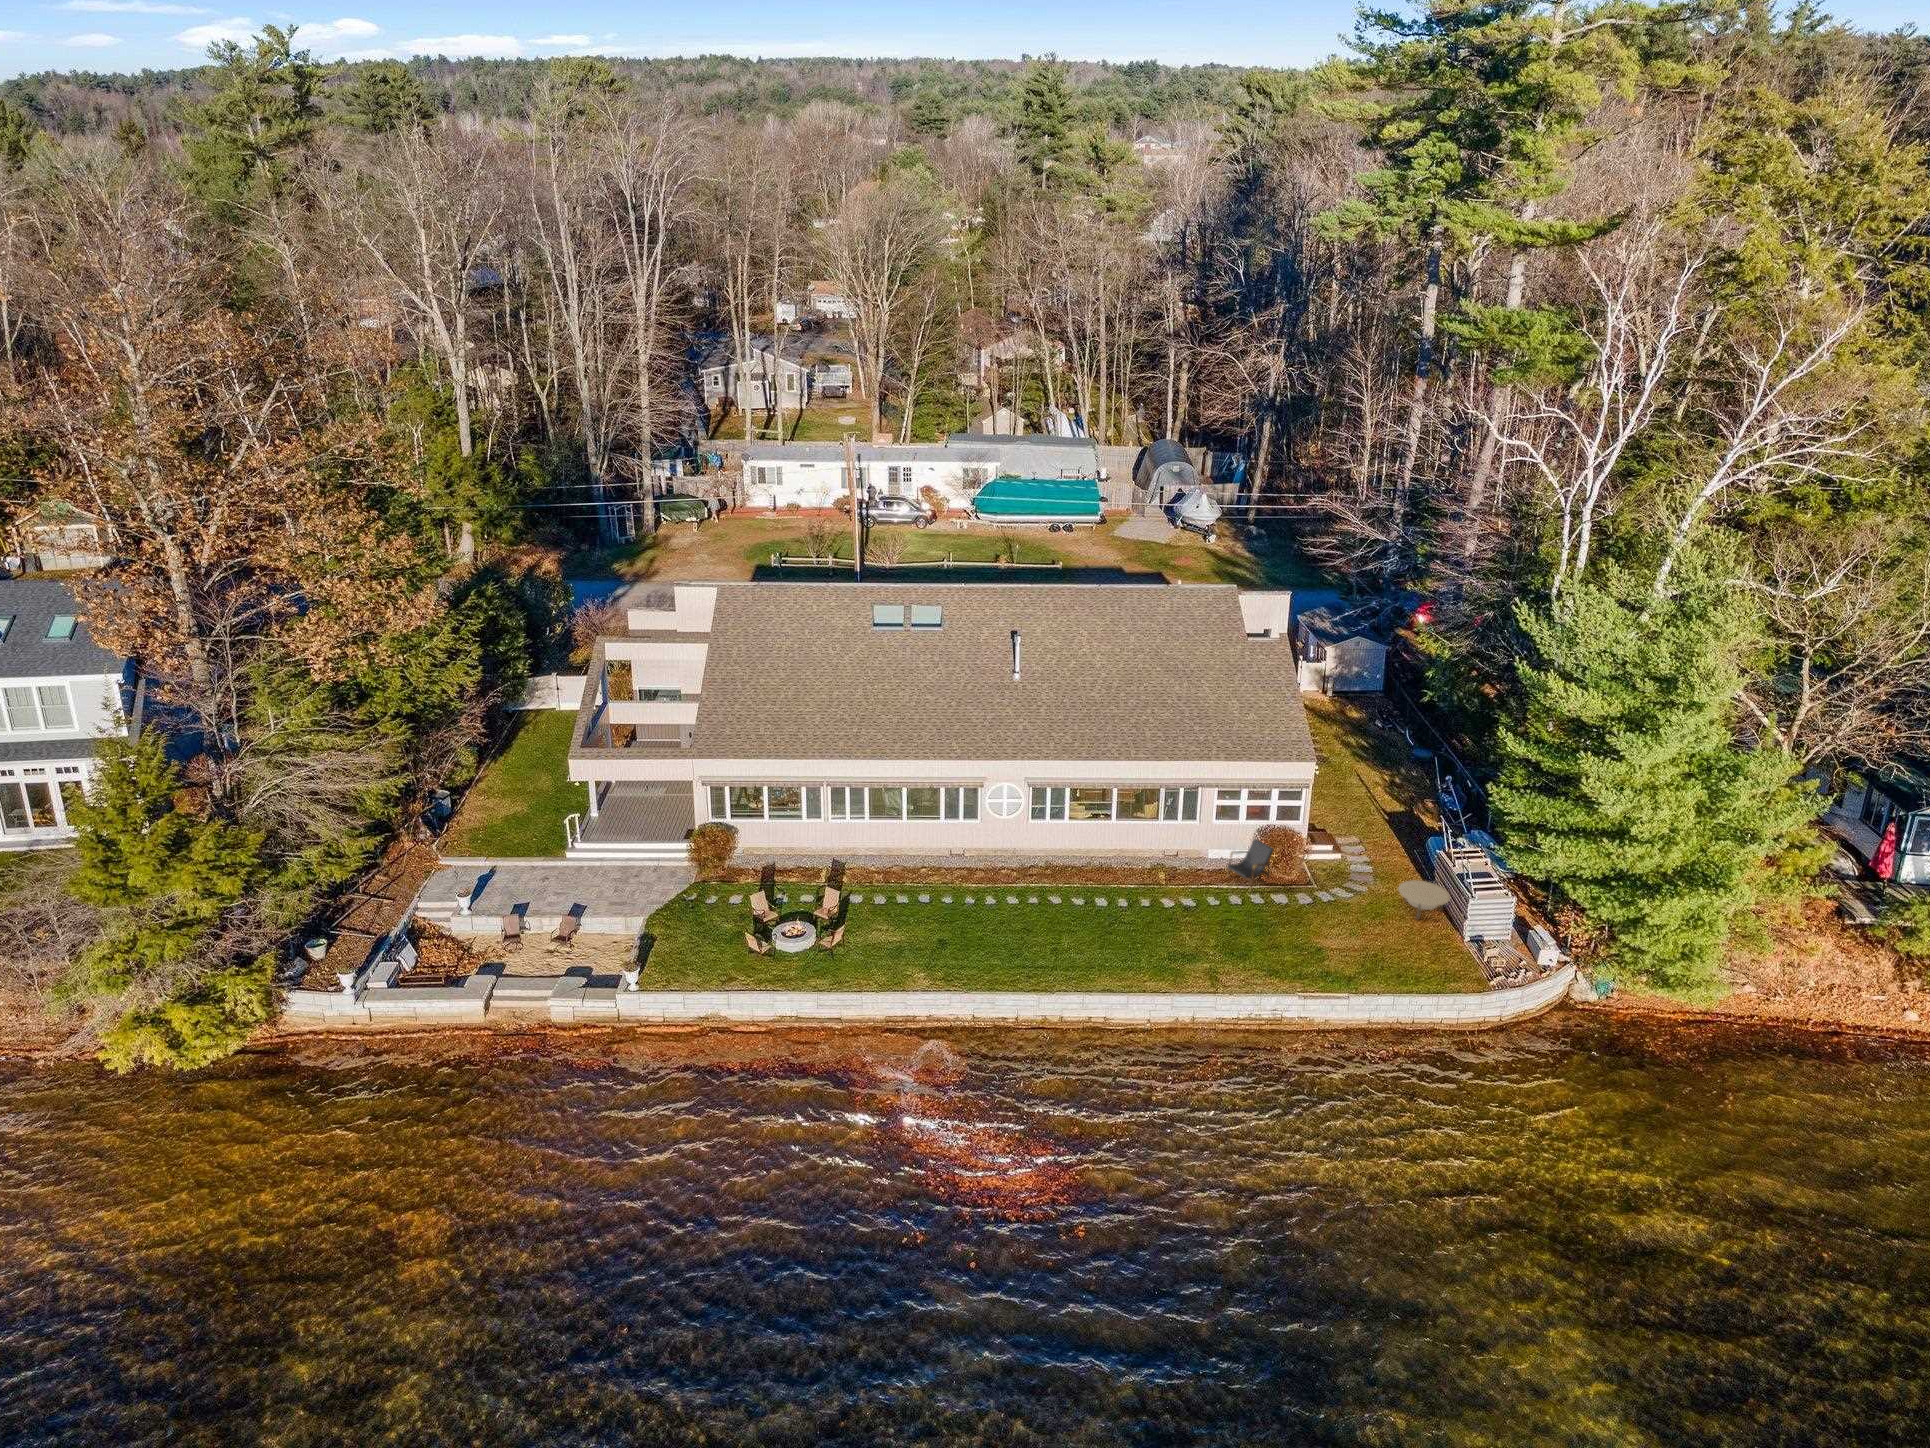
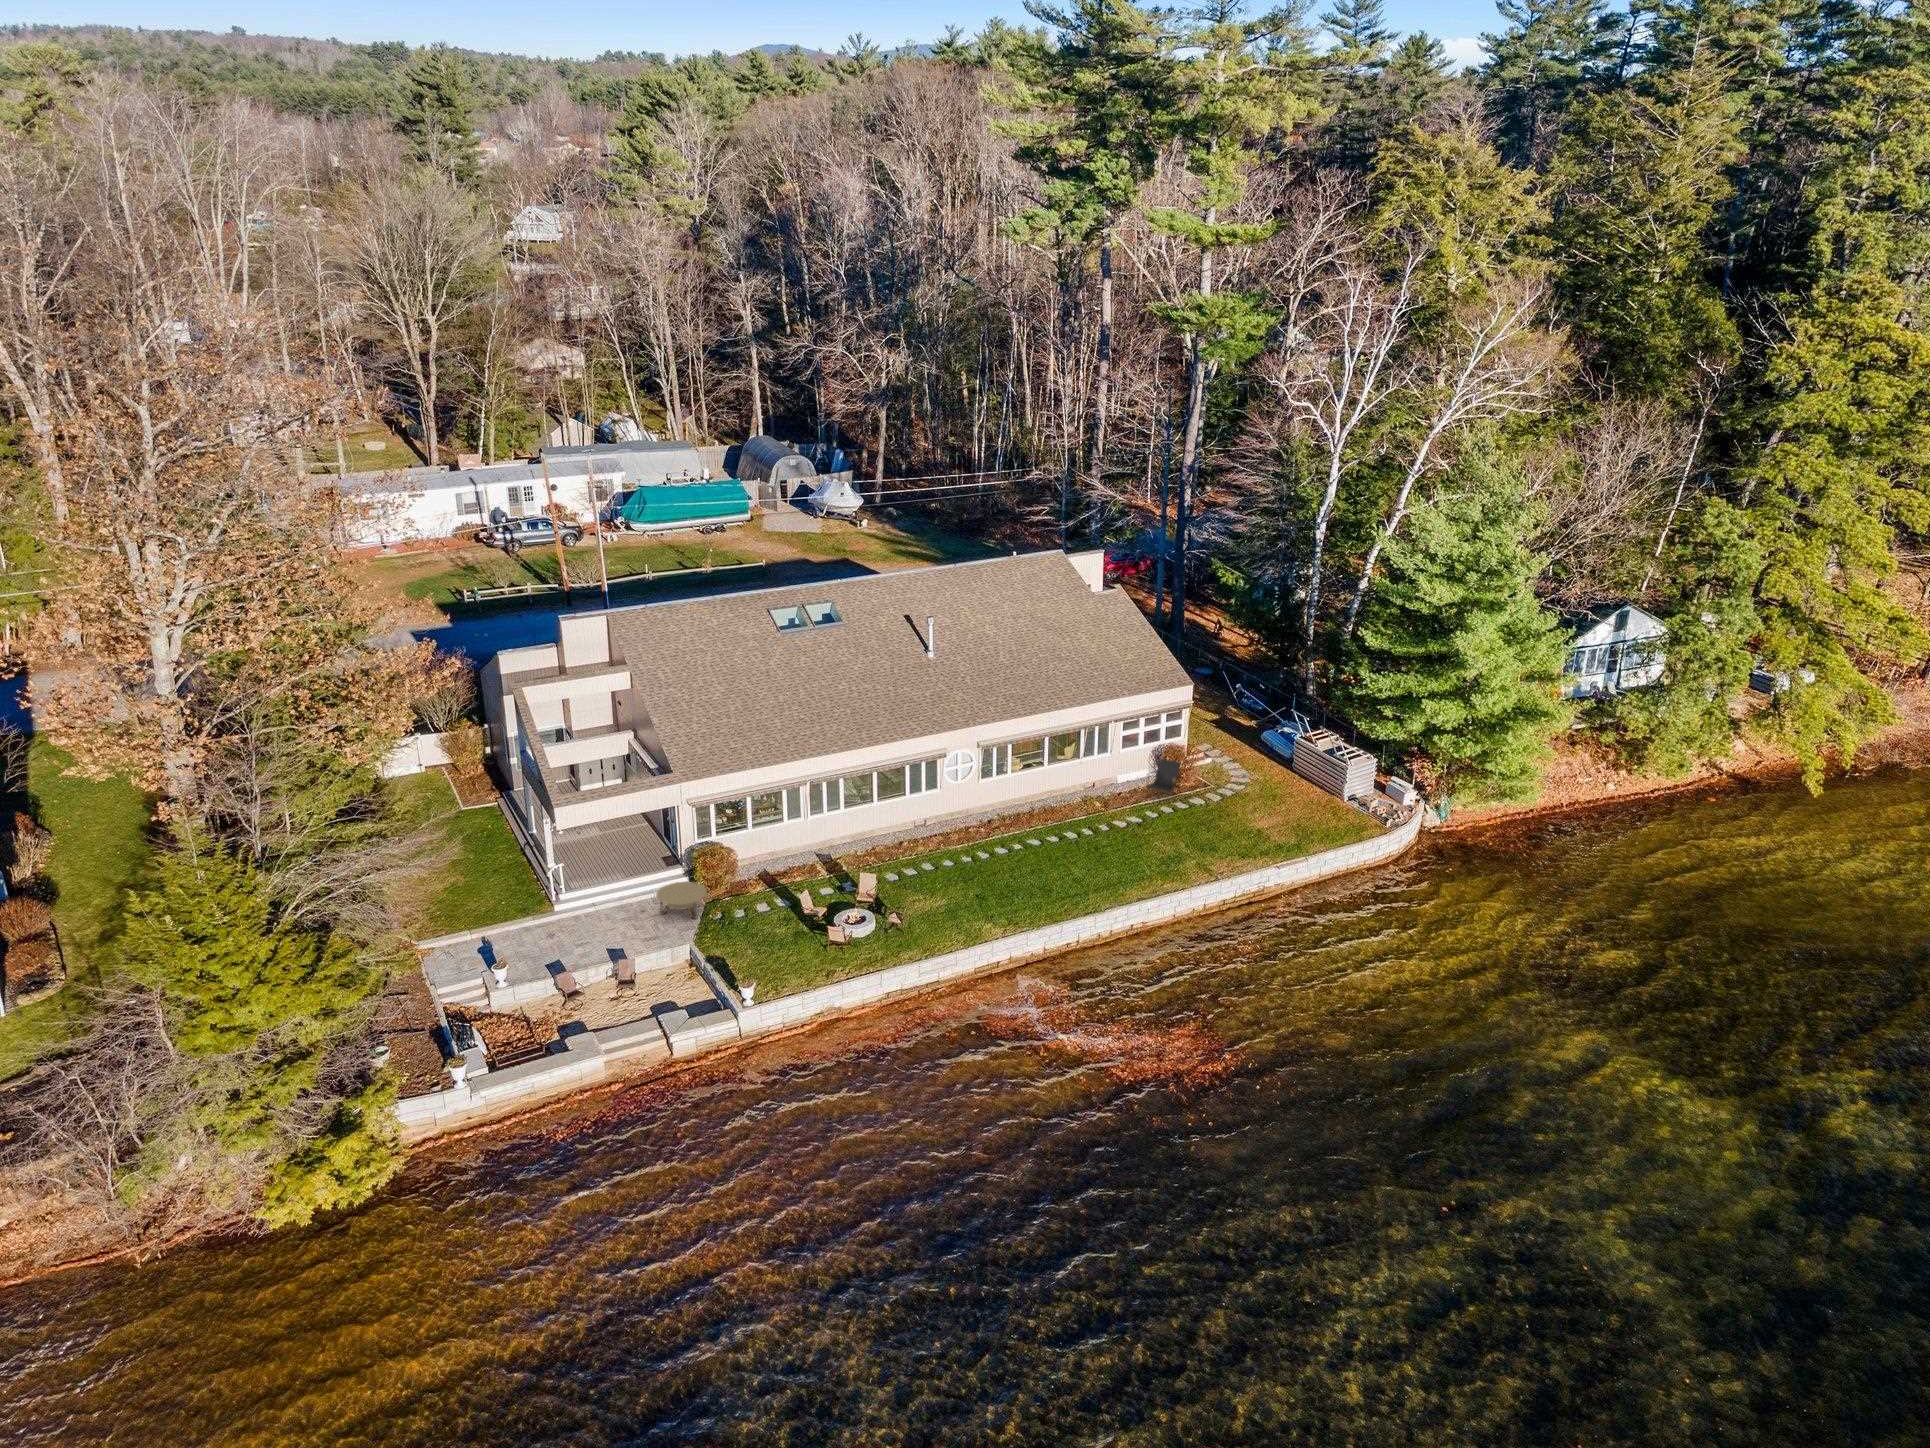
round table: present [1398,880,1450,920] -> present [656,882,707,919]

